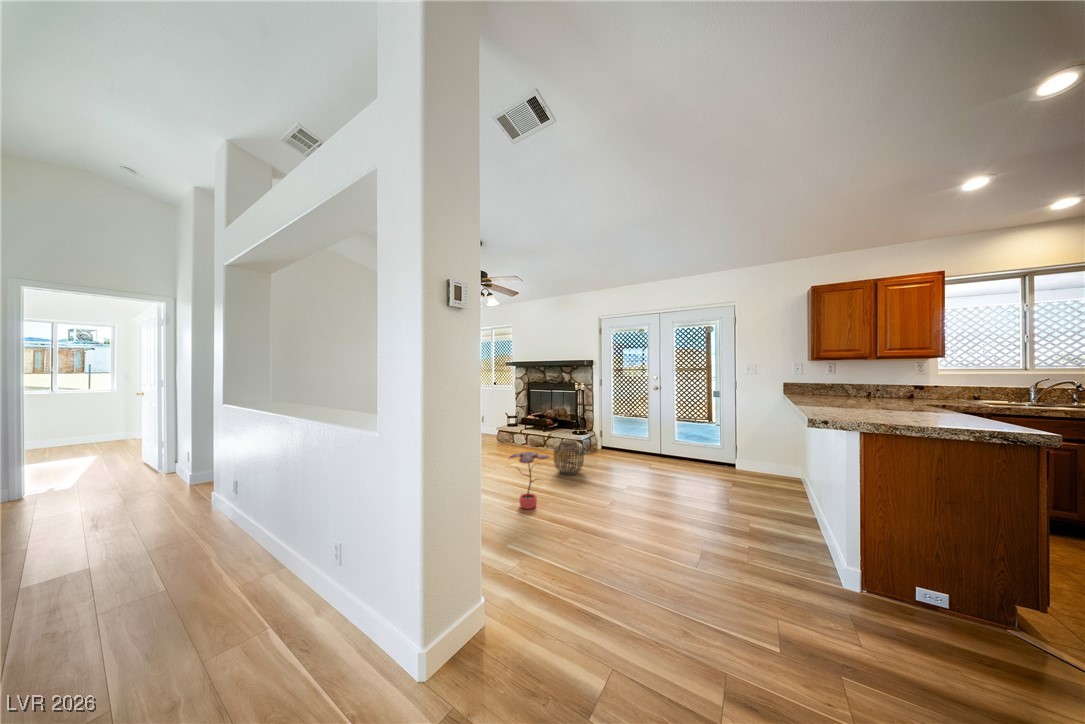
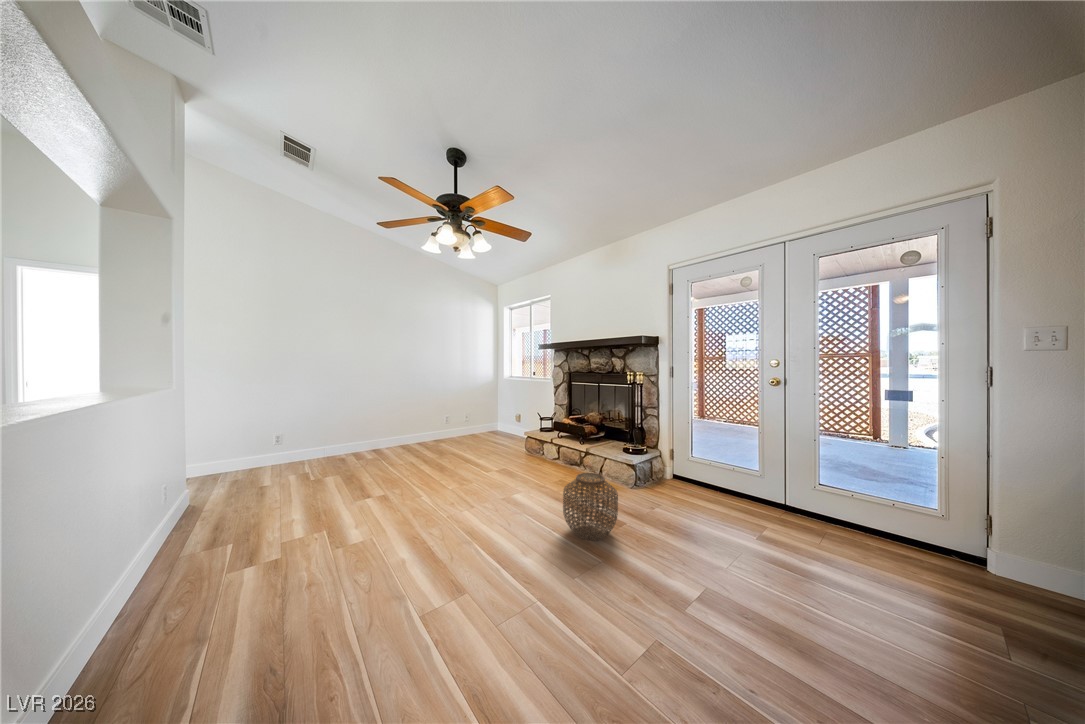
potted plant: present [509,452,549,509] -> none [417,509,498,644]

